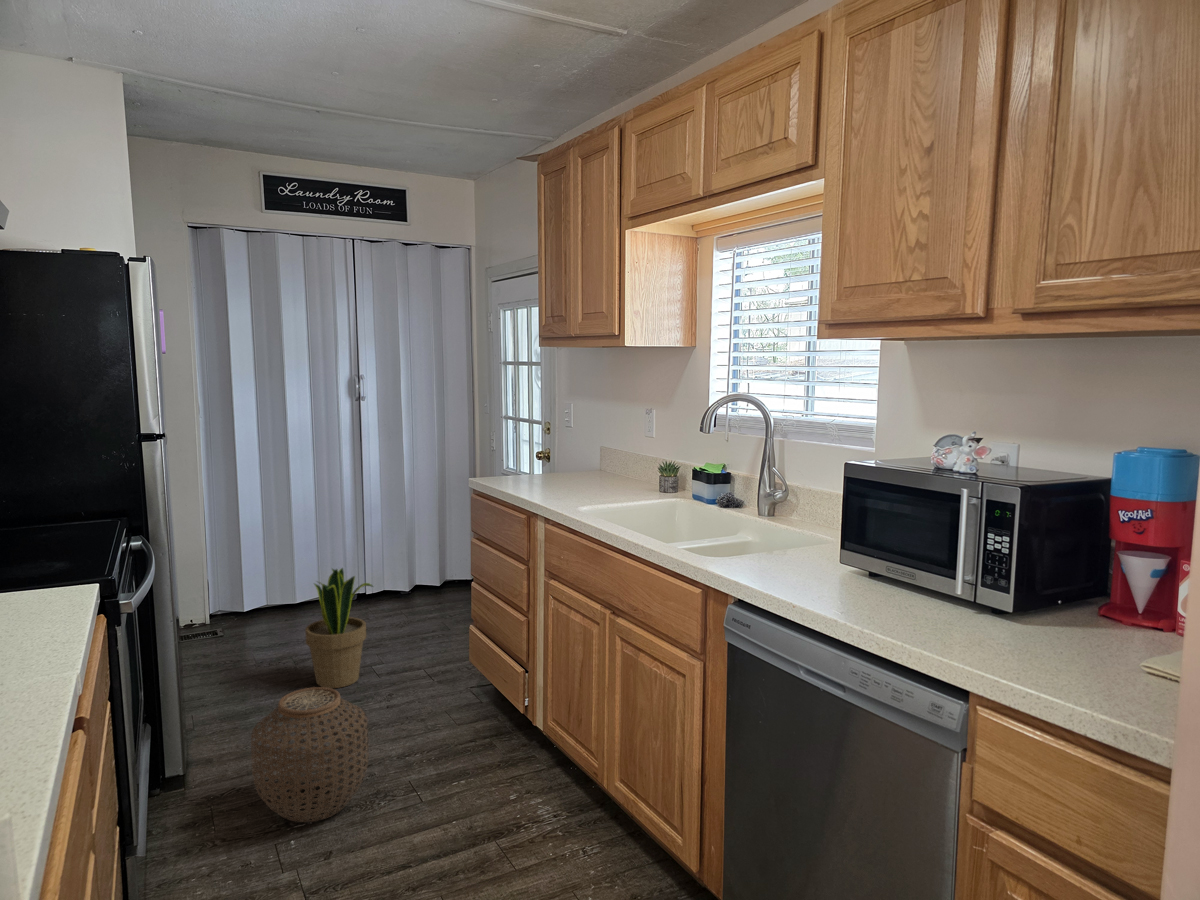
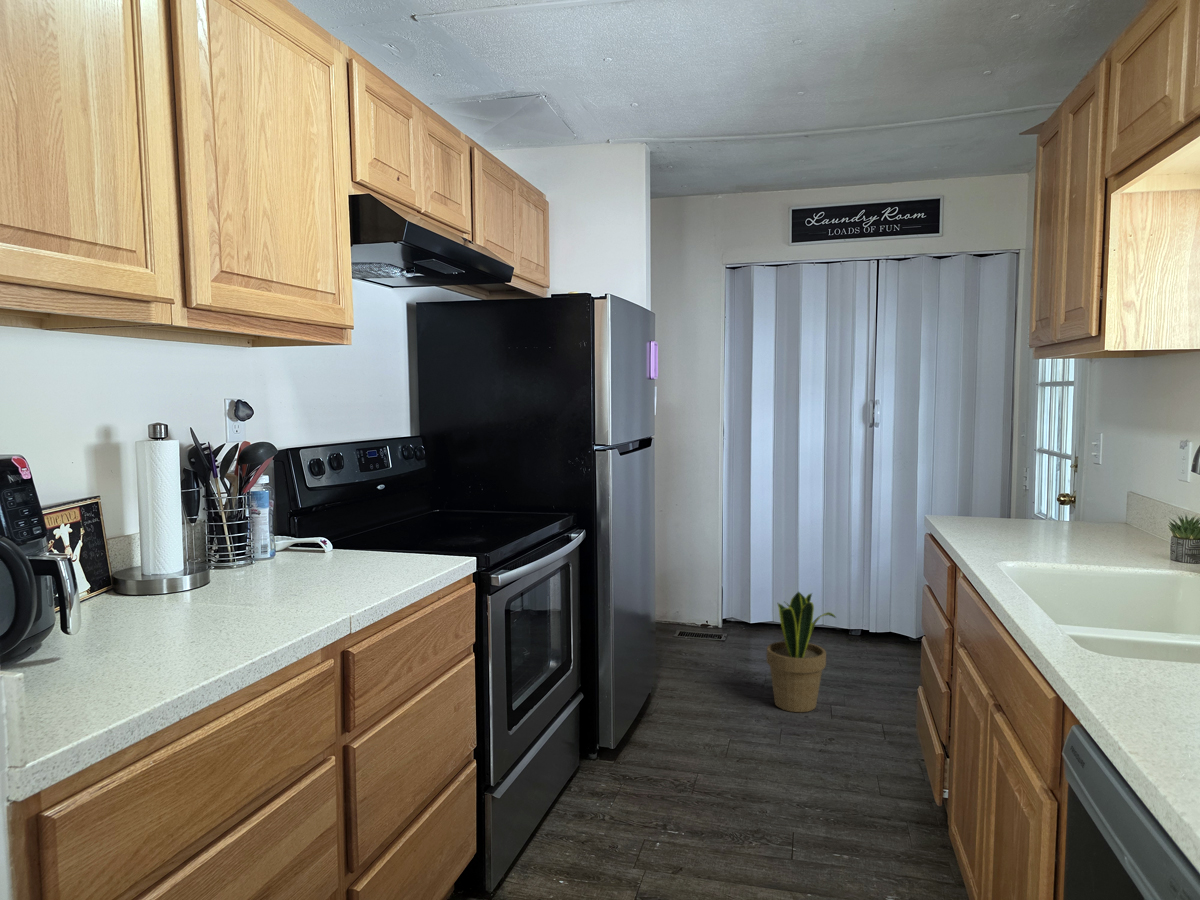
woven basket: present [251,687,368,822] -> none [654,694,759,823]

